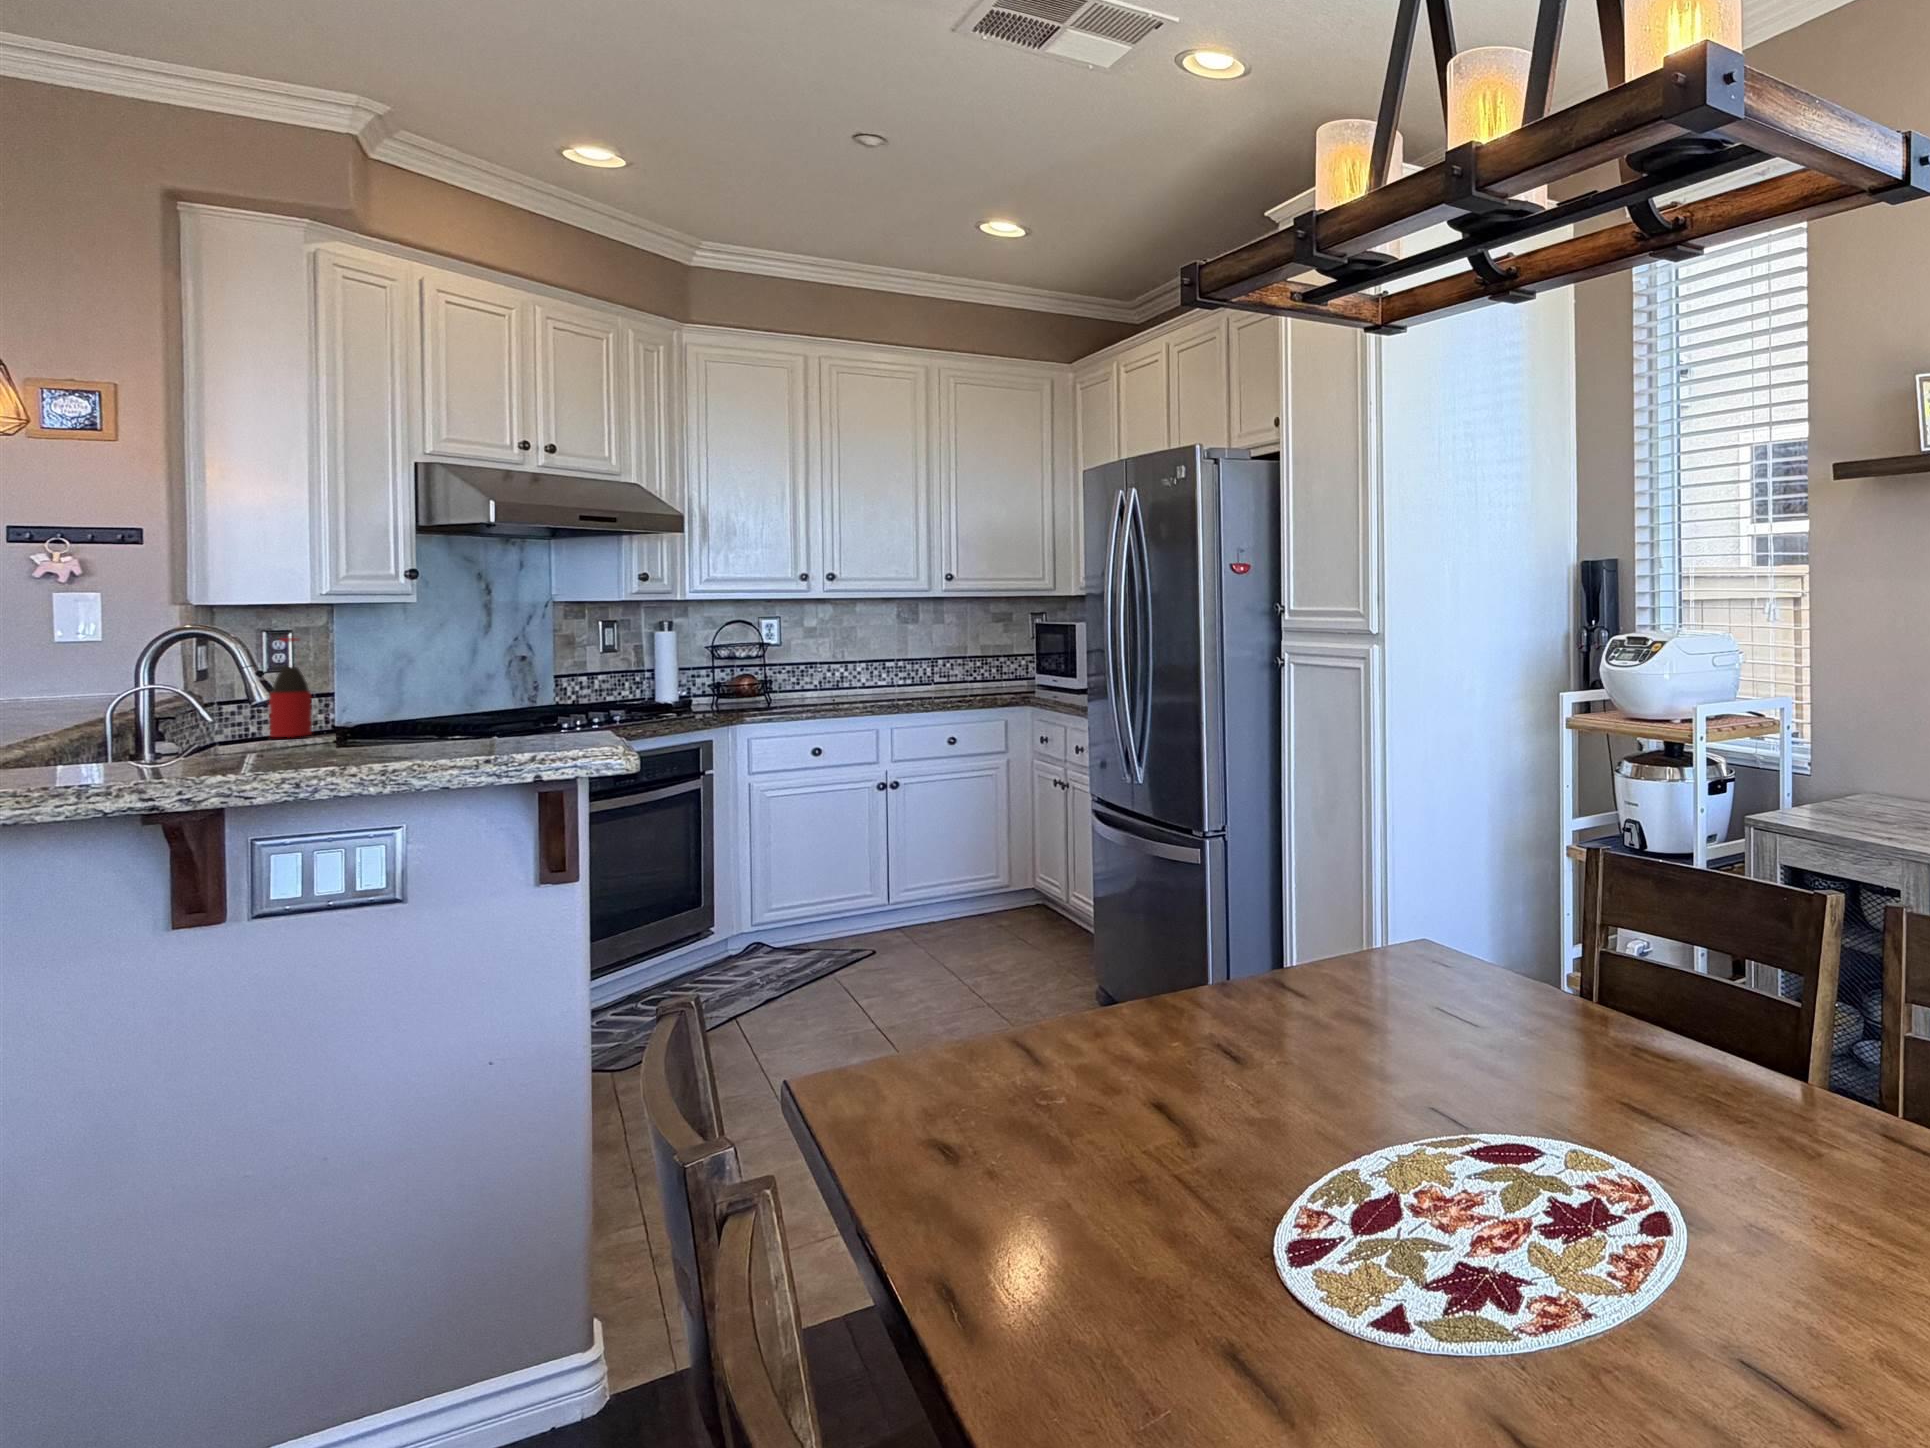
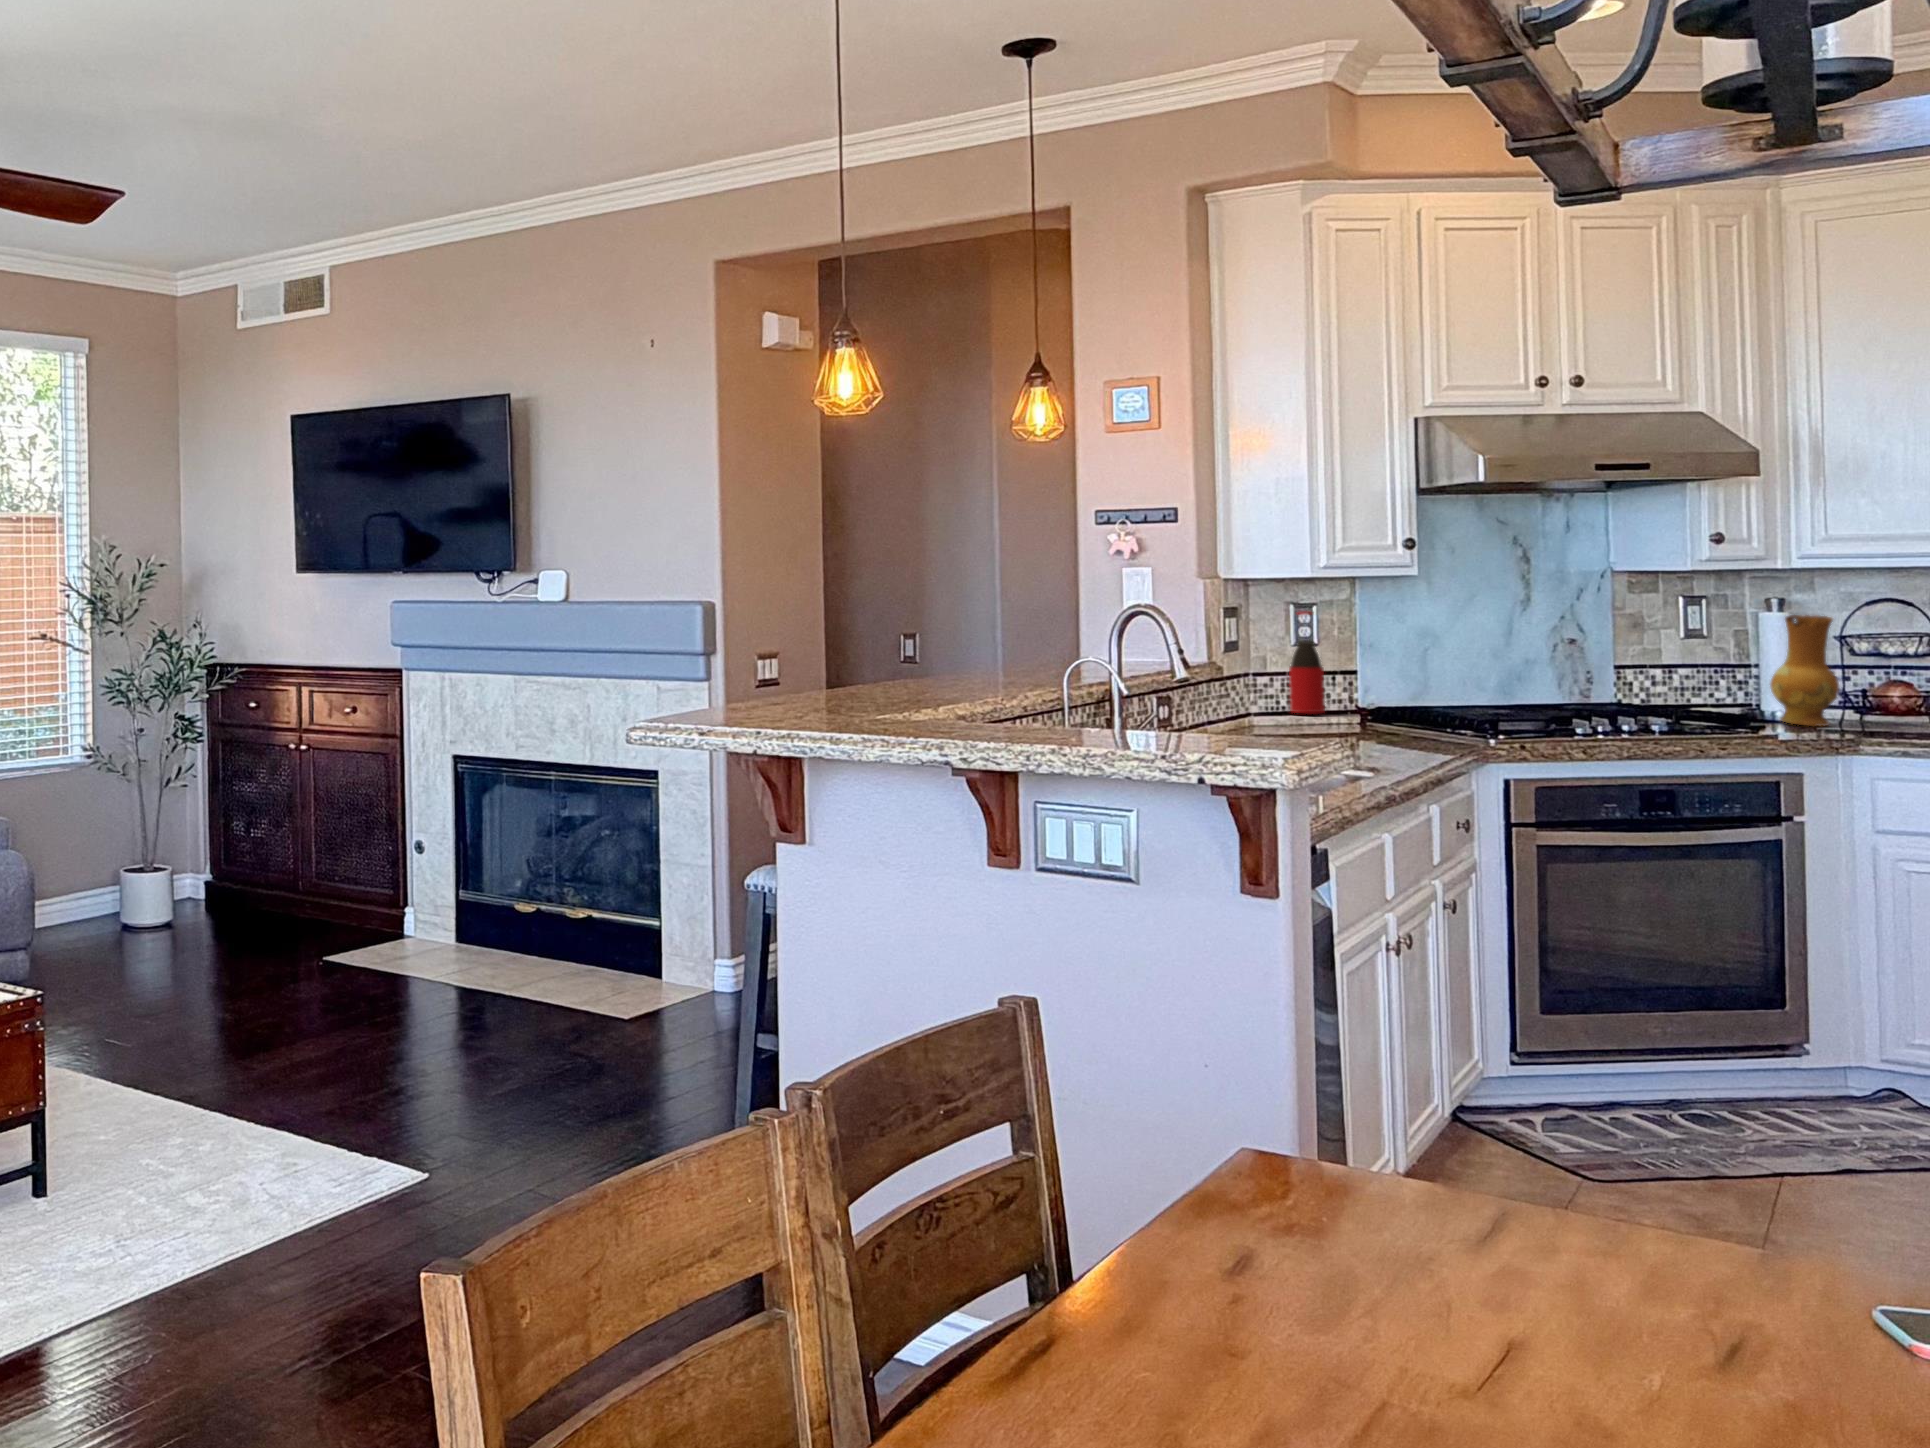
ceramic jug: none [679,632,724,709] -> present [1770,615,1839,727]

